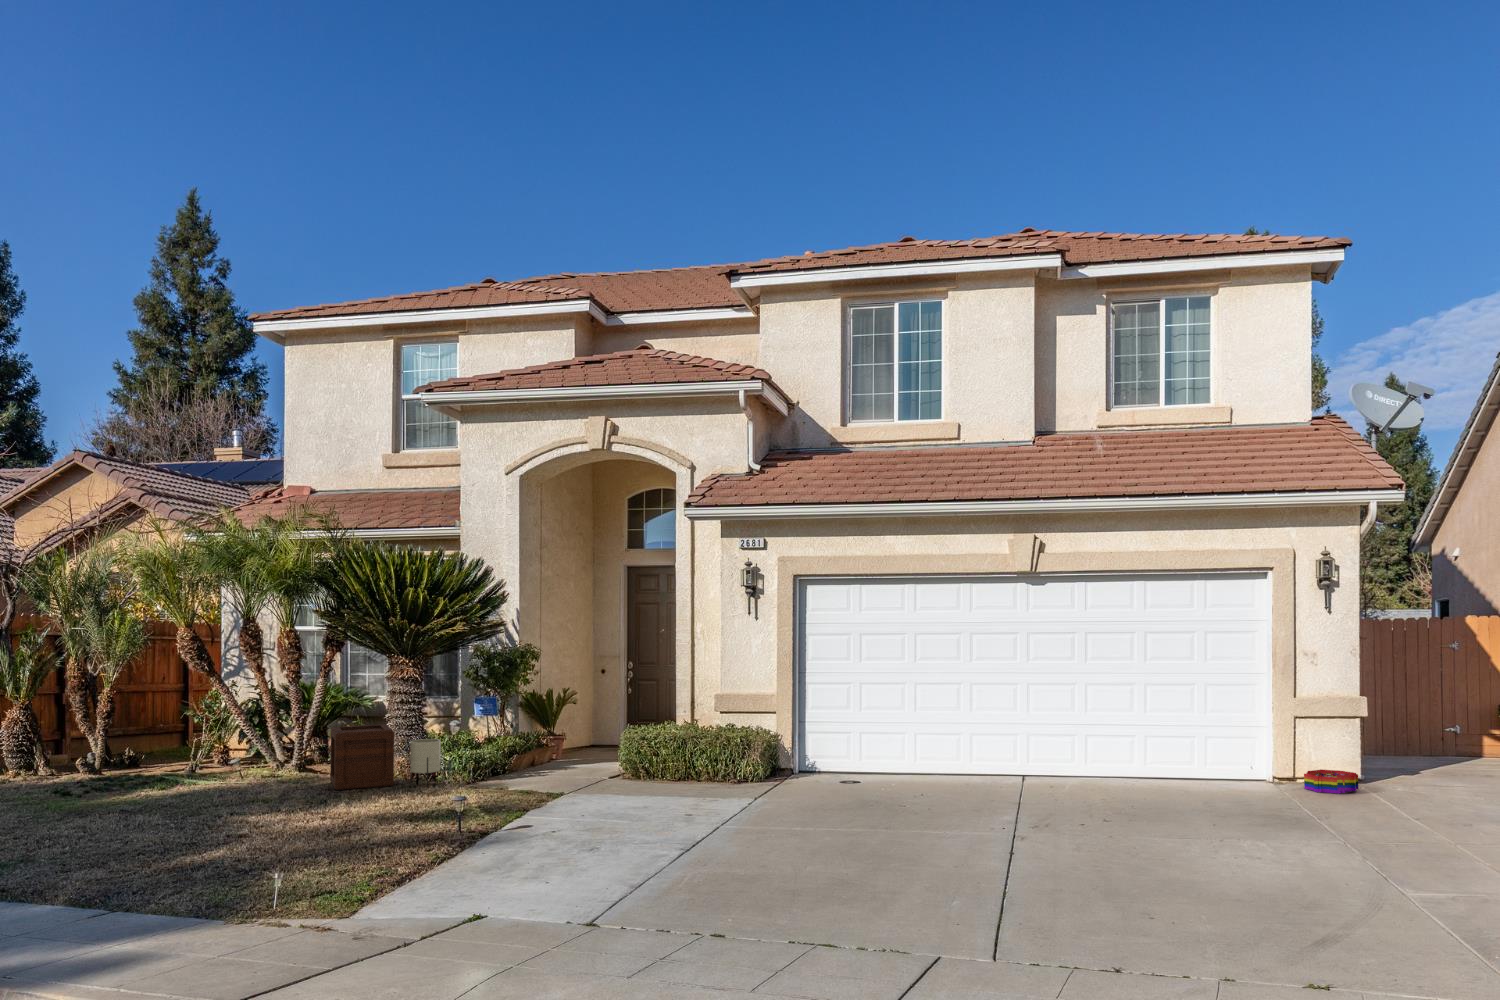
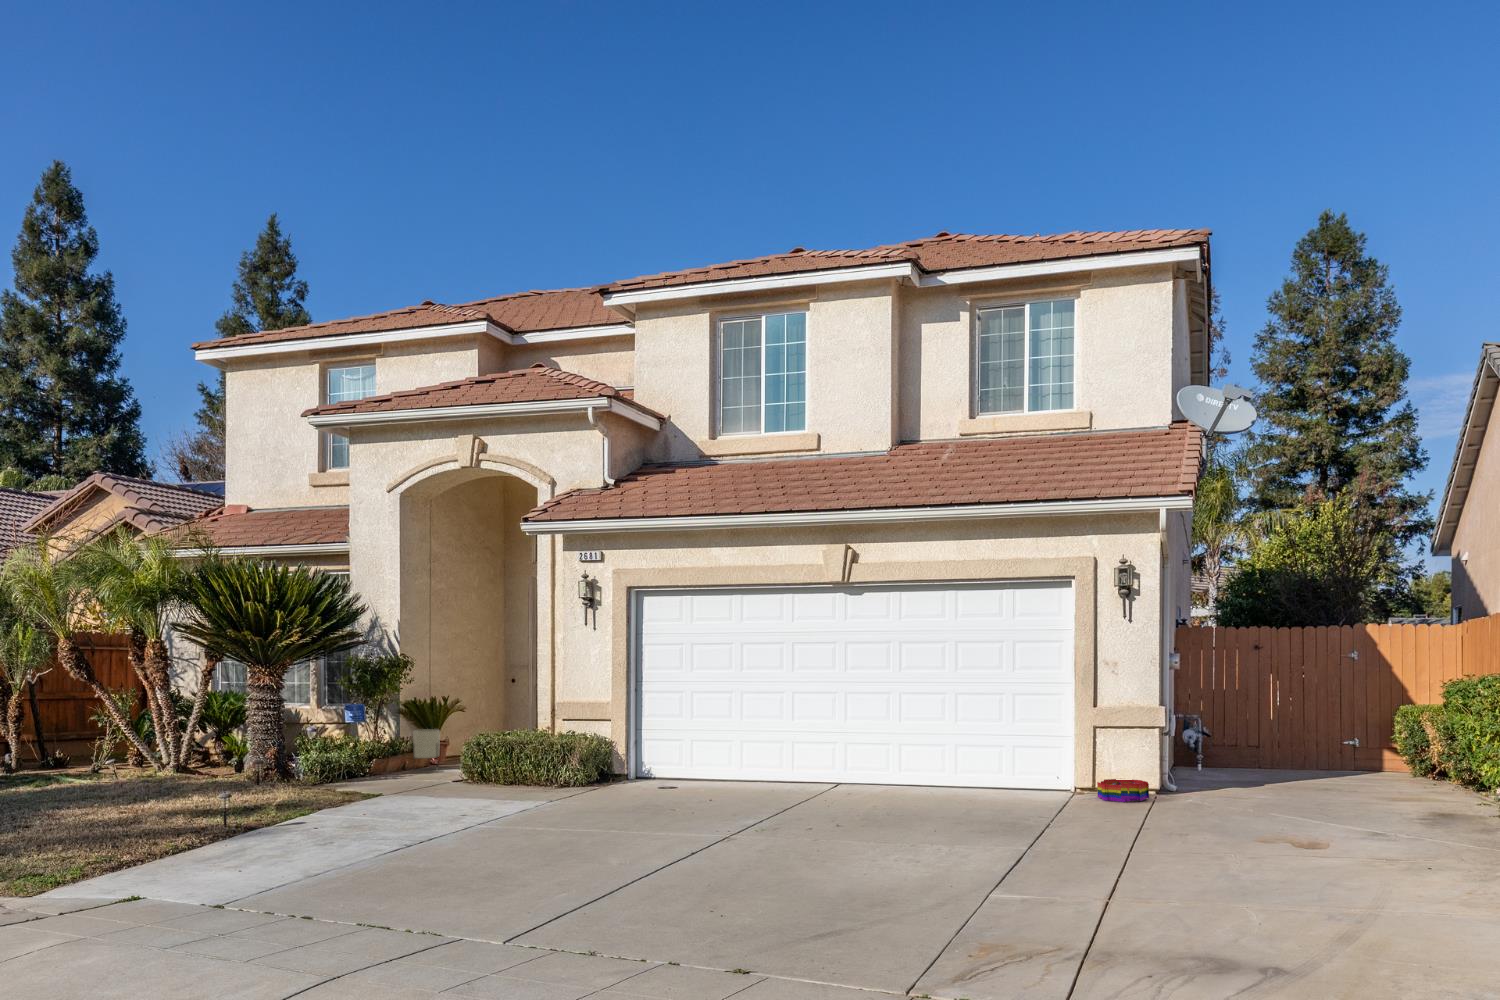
wooden crate: present [330,724,394,790] -> none [200,727,260,786]
planter: present [410,739,441,787] -> present [413,729,440,766]

